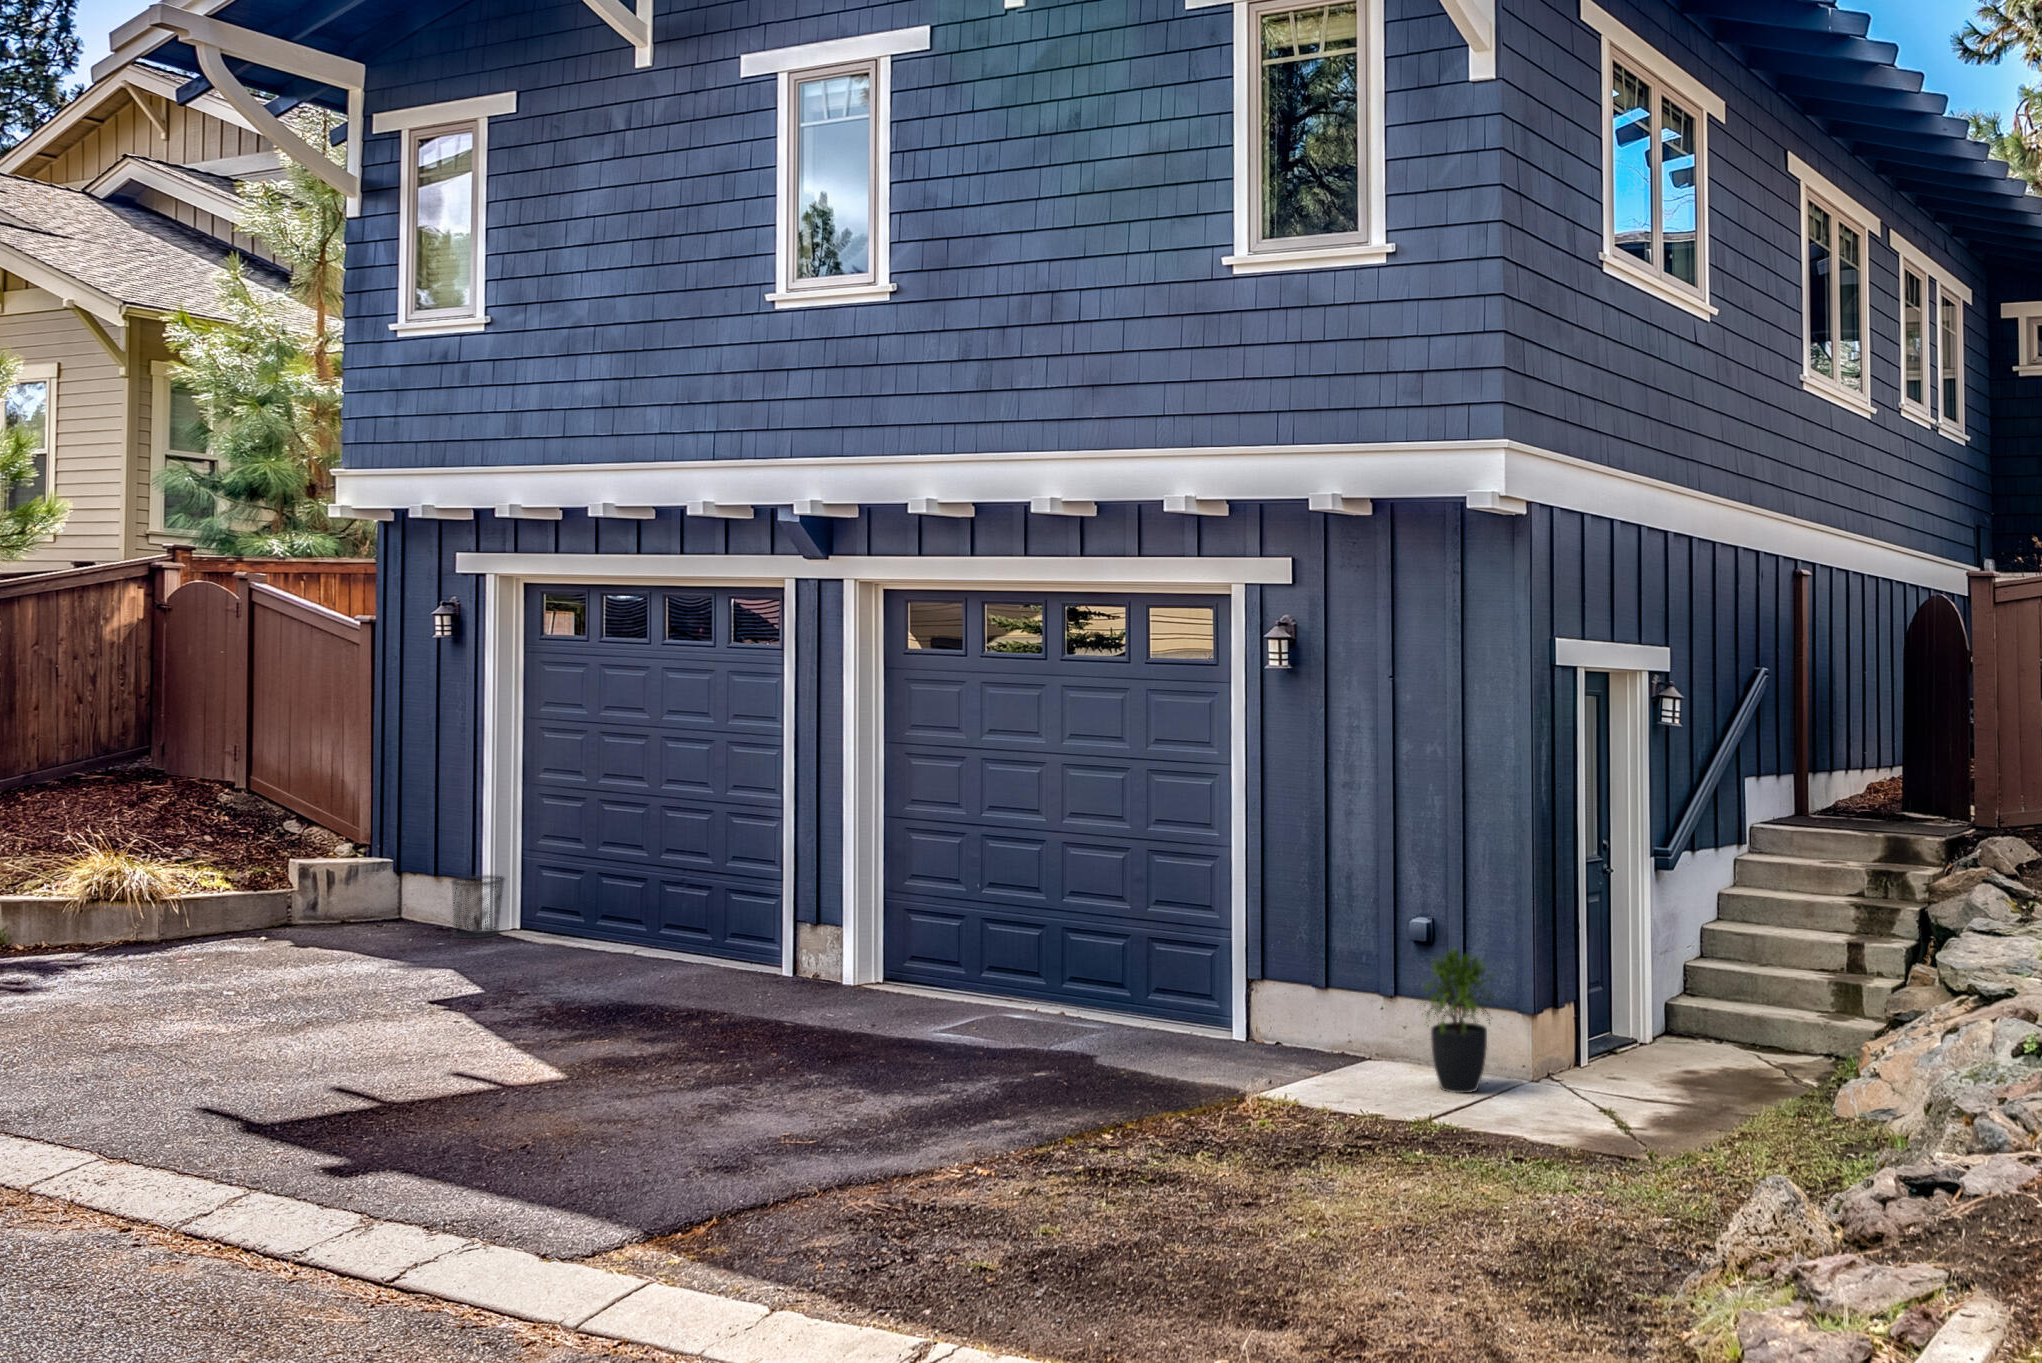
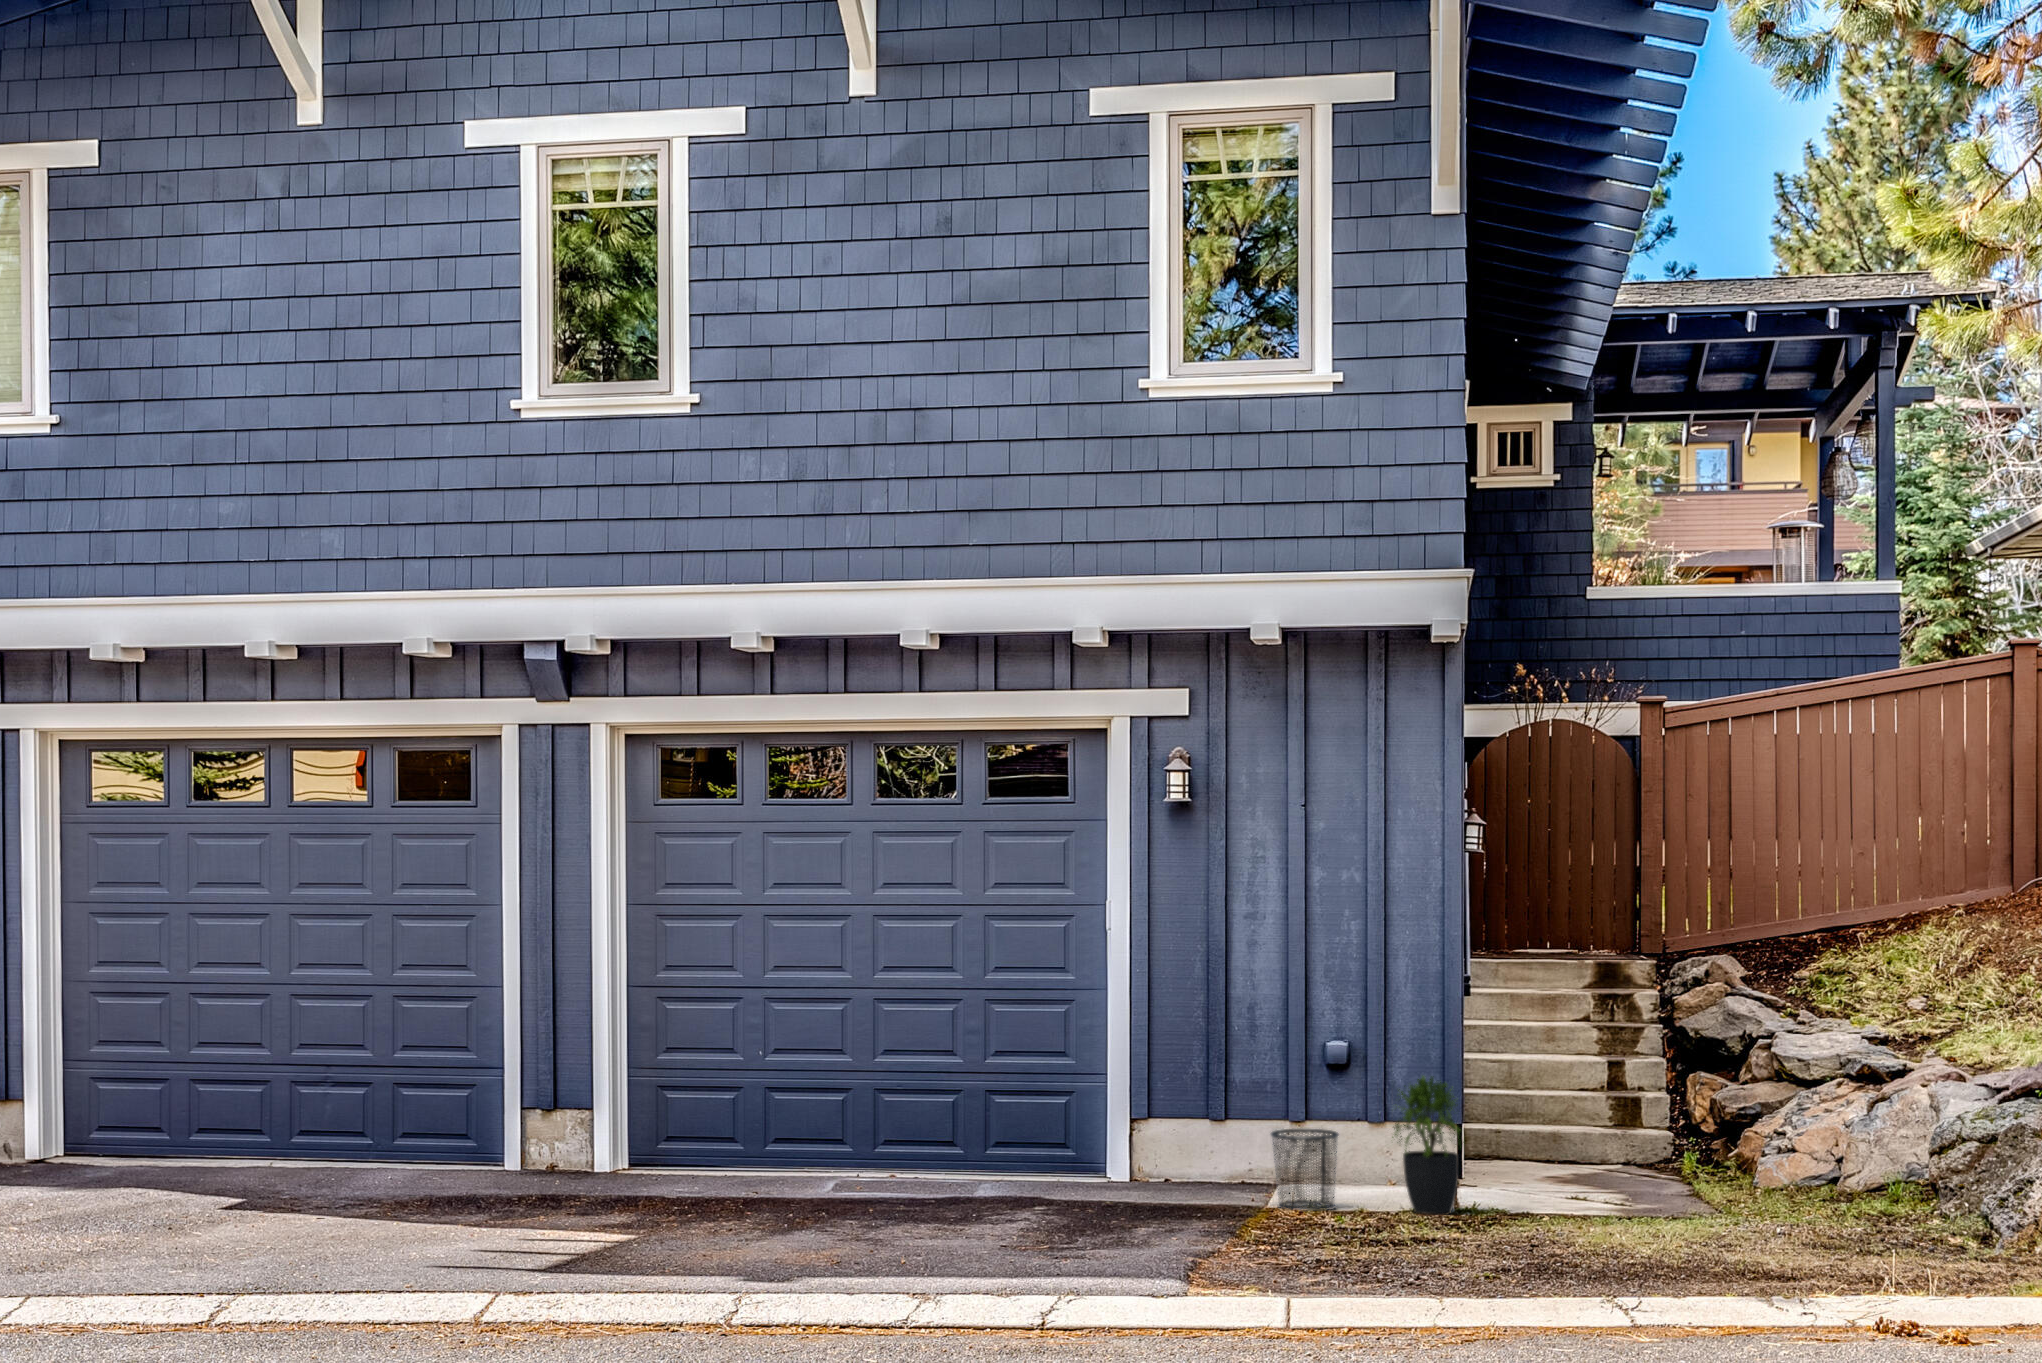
waste bin: present [451,875,505,938] -> present [1271,1129,1339,1211]

